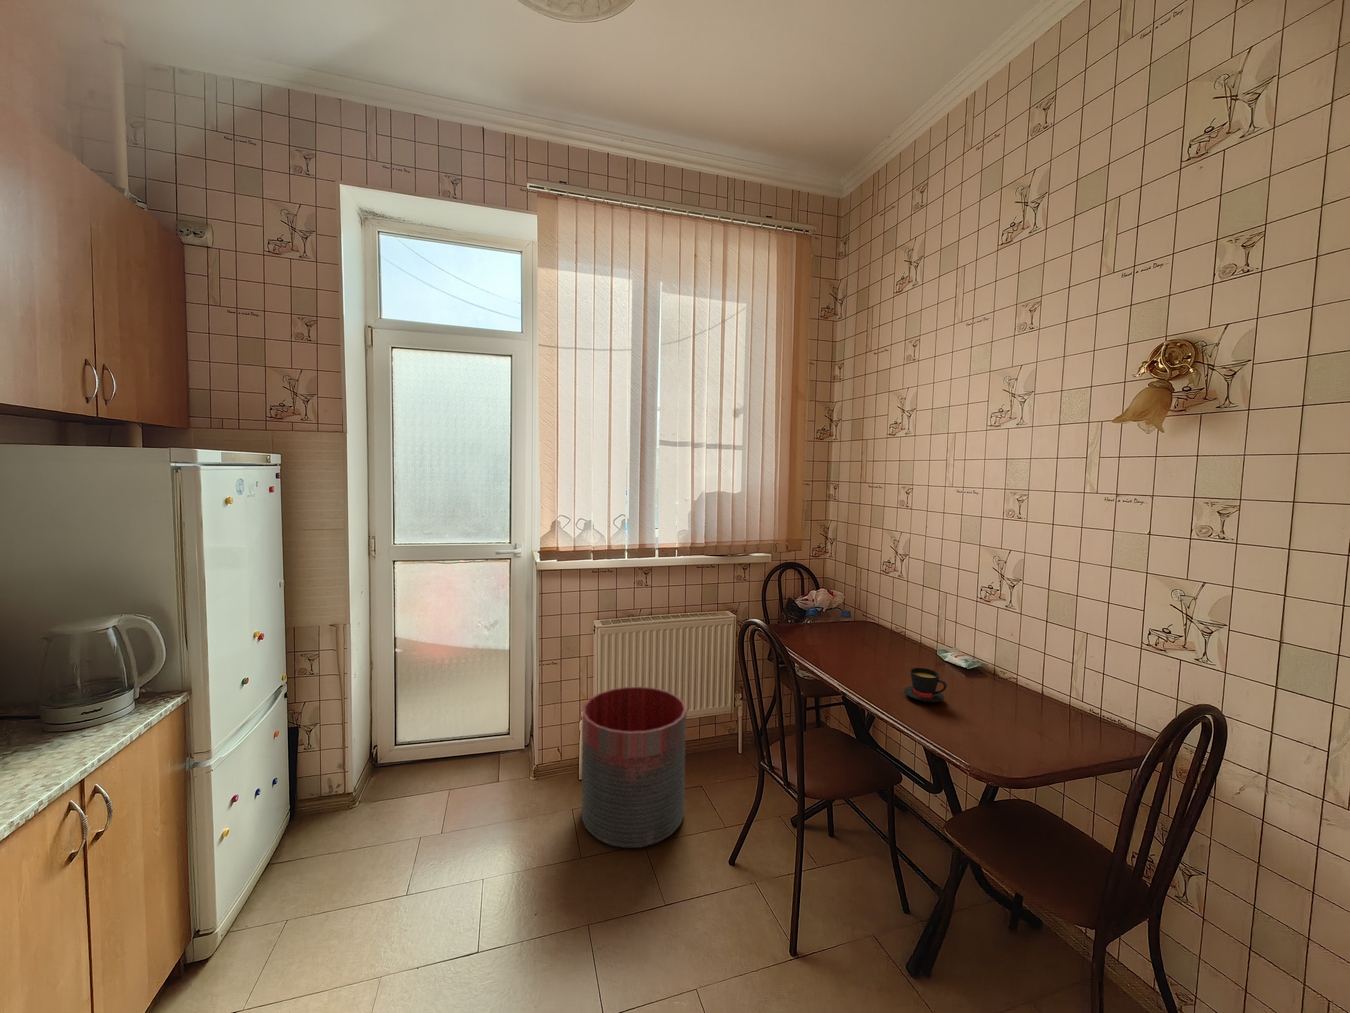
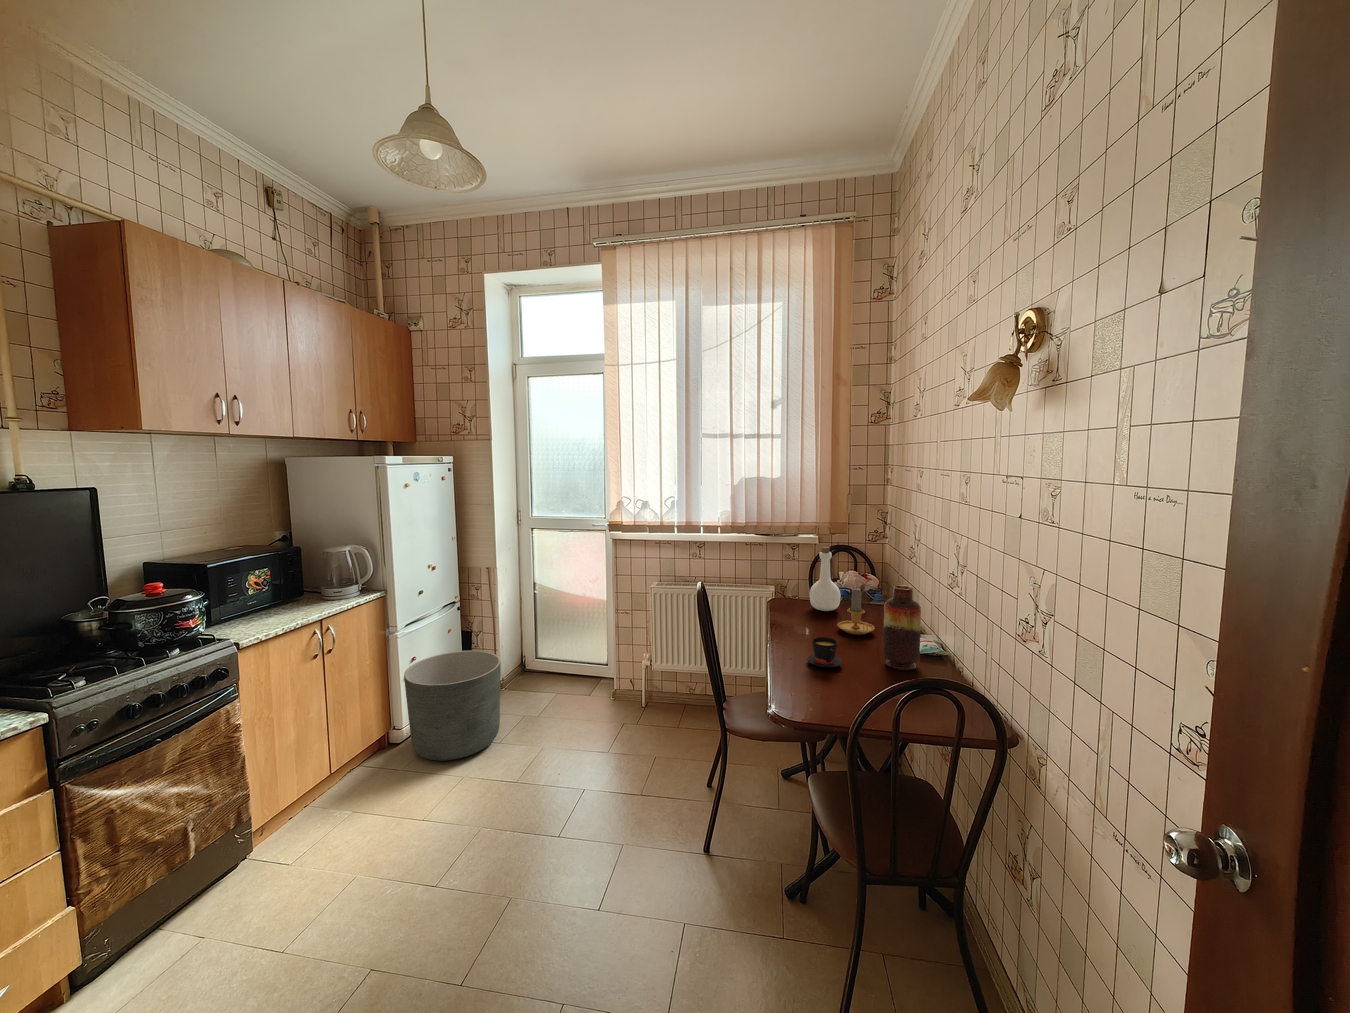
bottle: none [806,567,839,634] -> present [810,547,841,611]
vase: none [955,604,997,690] -> present [883,585,921,670]
candle: none [865,607,909,657] -> present [837,588,875,635]
trash can: present [582,687,687,848] -> none [619,638,703,760]
planter: none [237,756,411,967] -> present [404,651,501,761]

